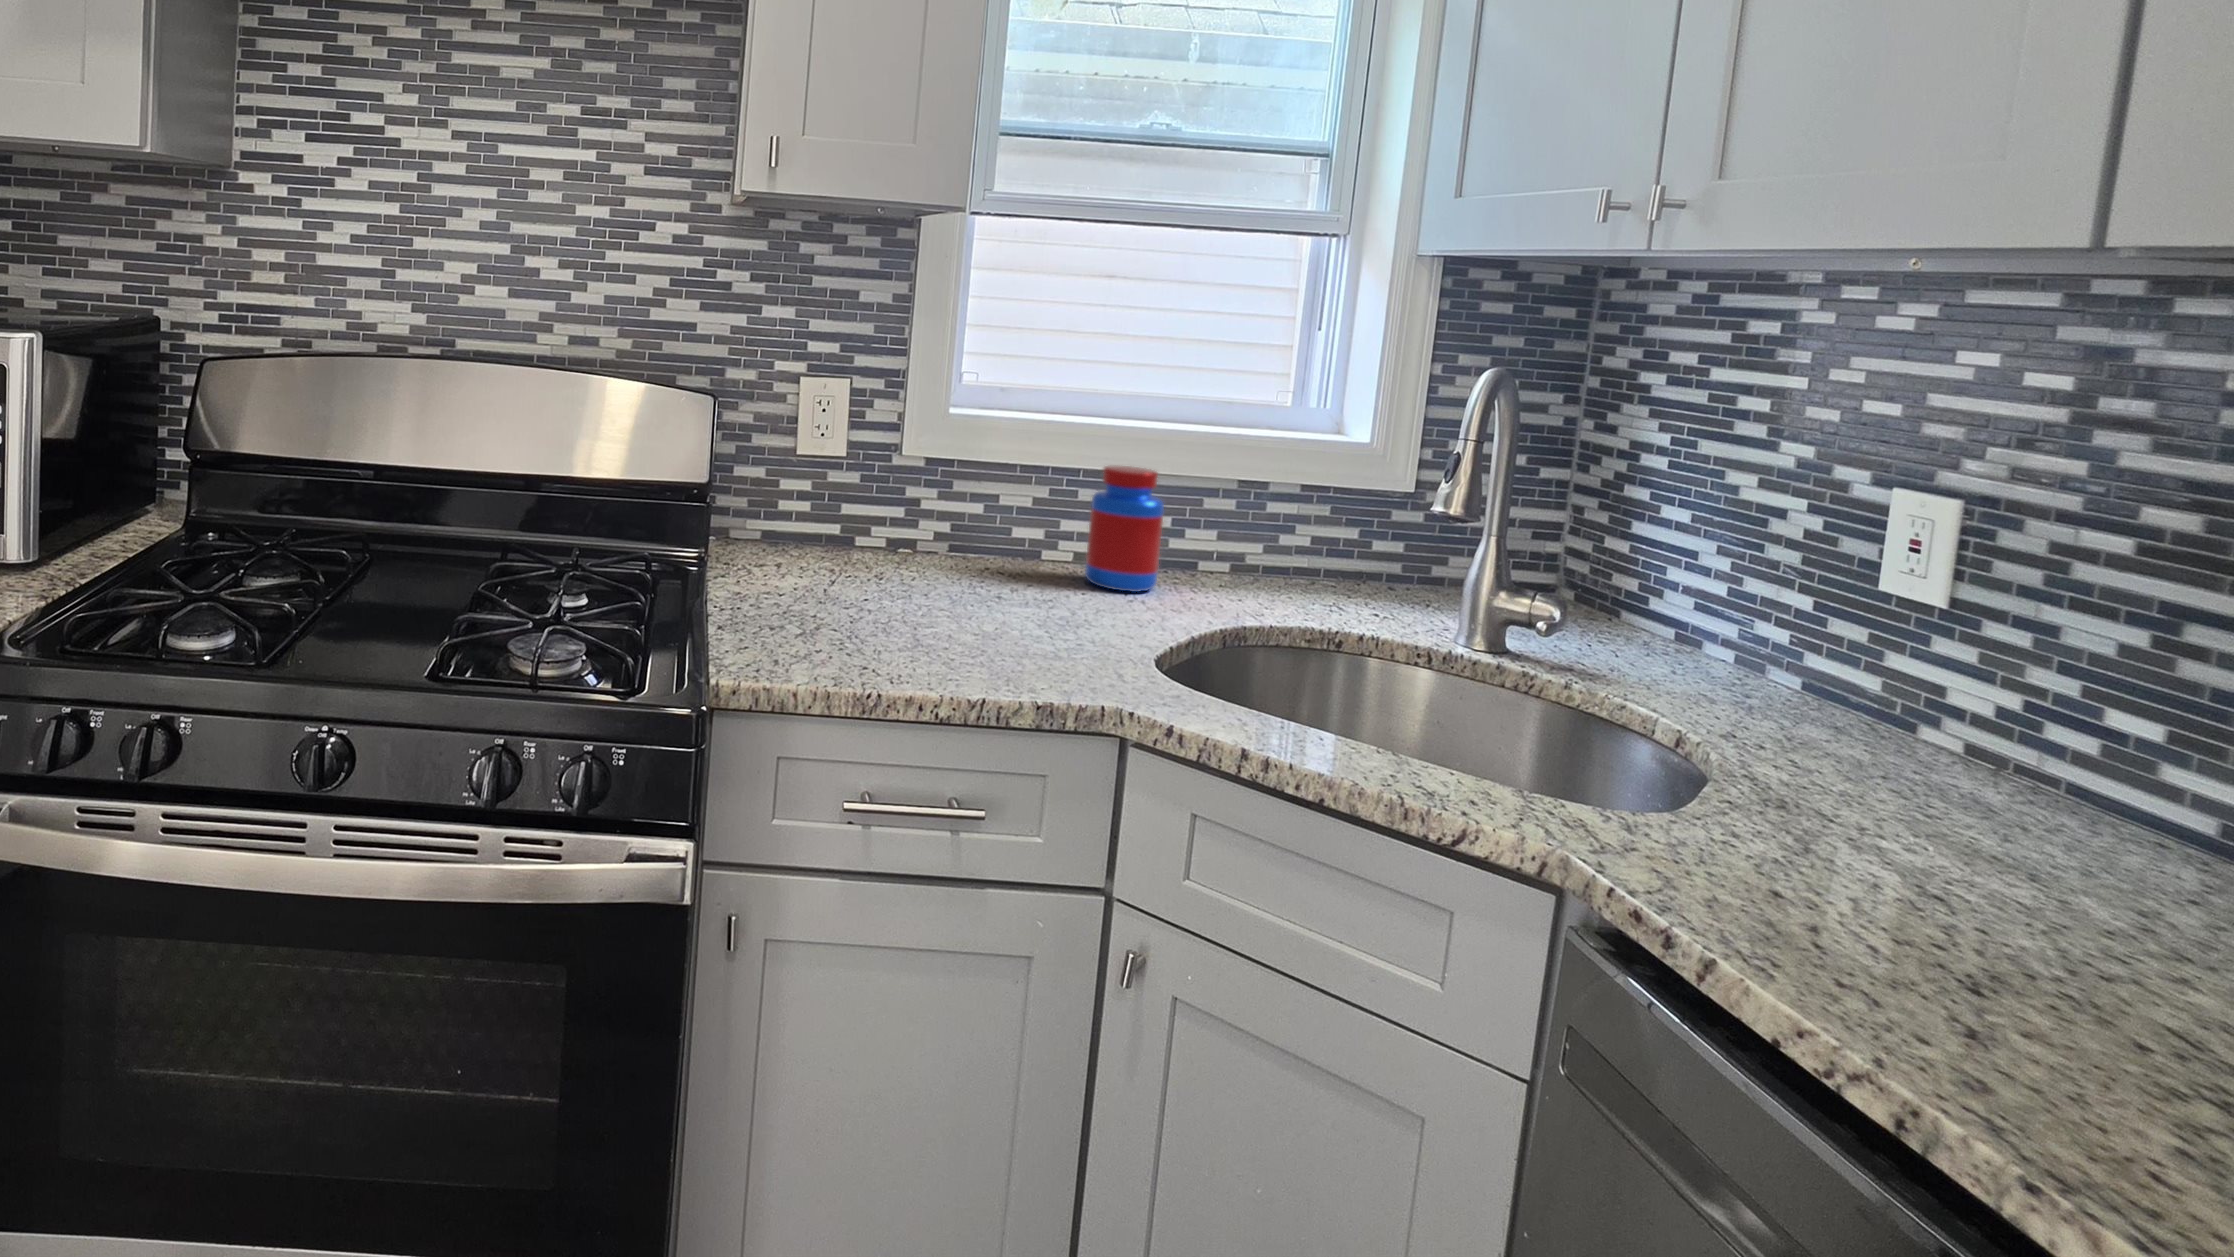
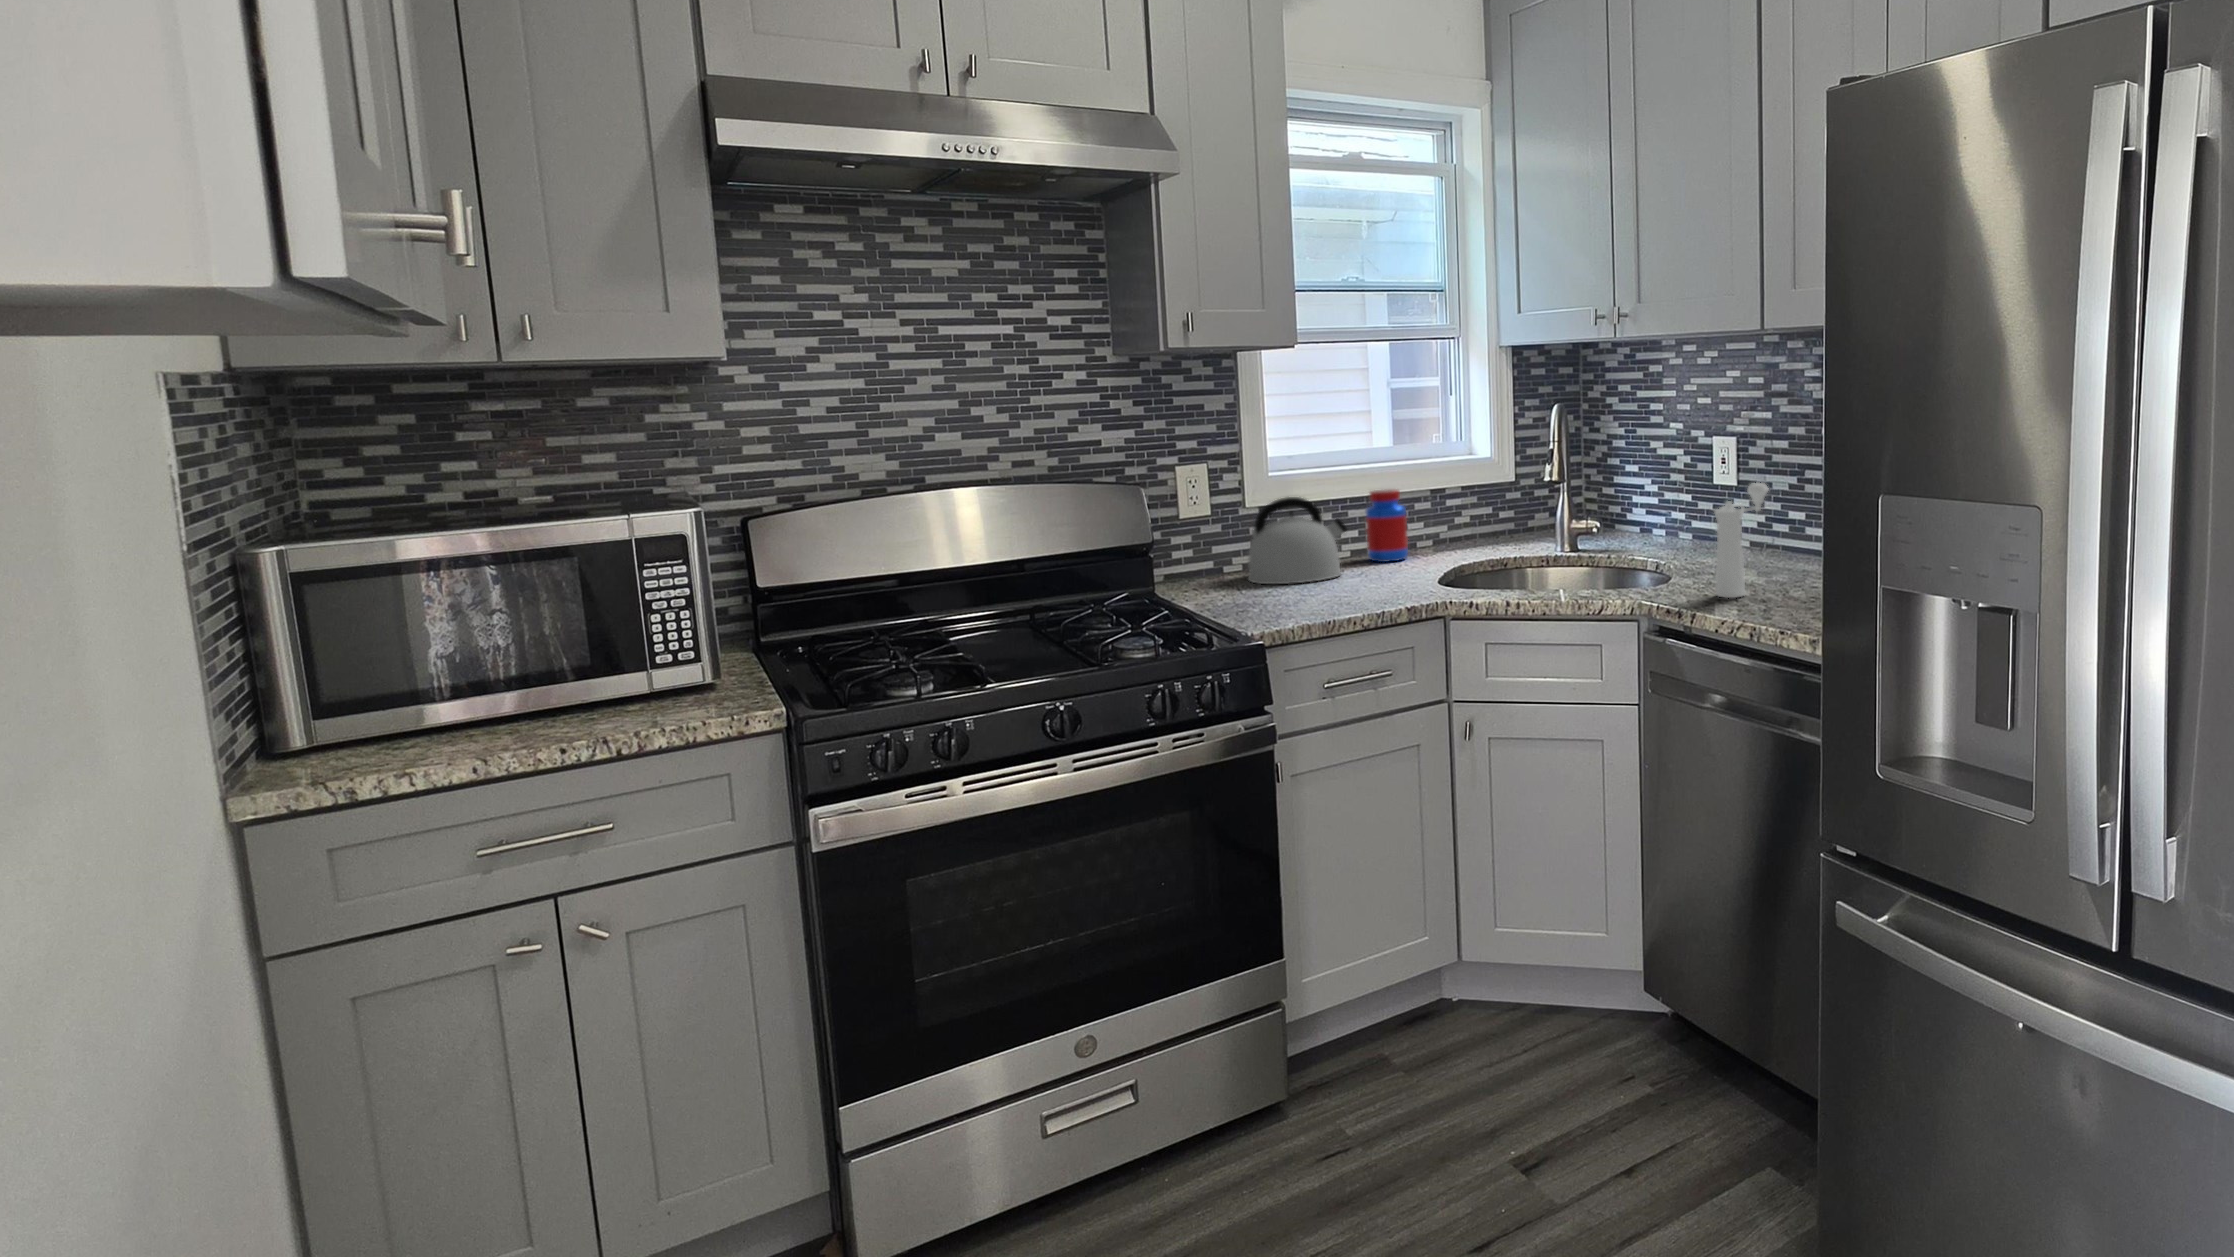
kettle: none [856,452,1032,600] -> present [1248,497,1347,584]
pepper mill: none [1757,630,1994,921] -> present [1715,483,1768,598]

